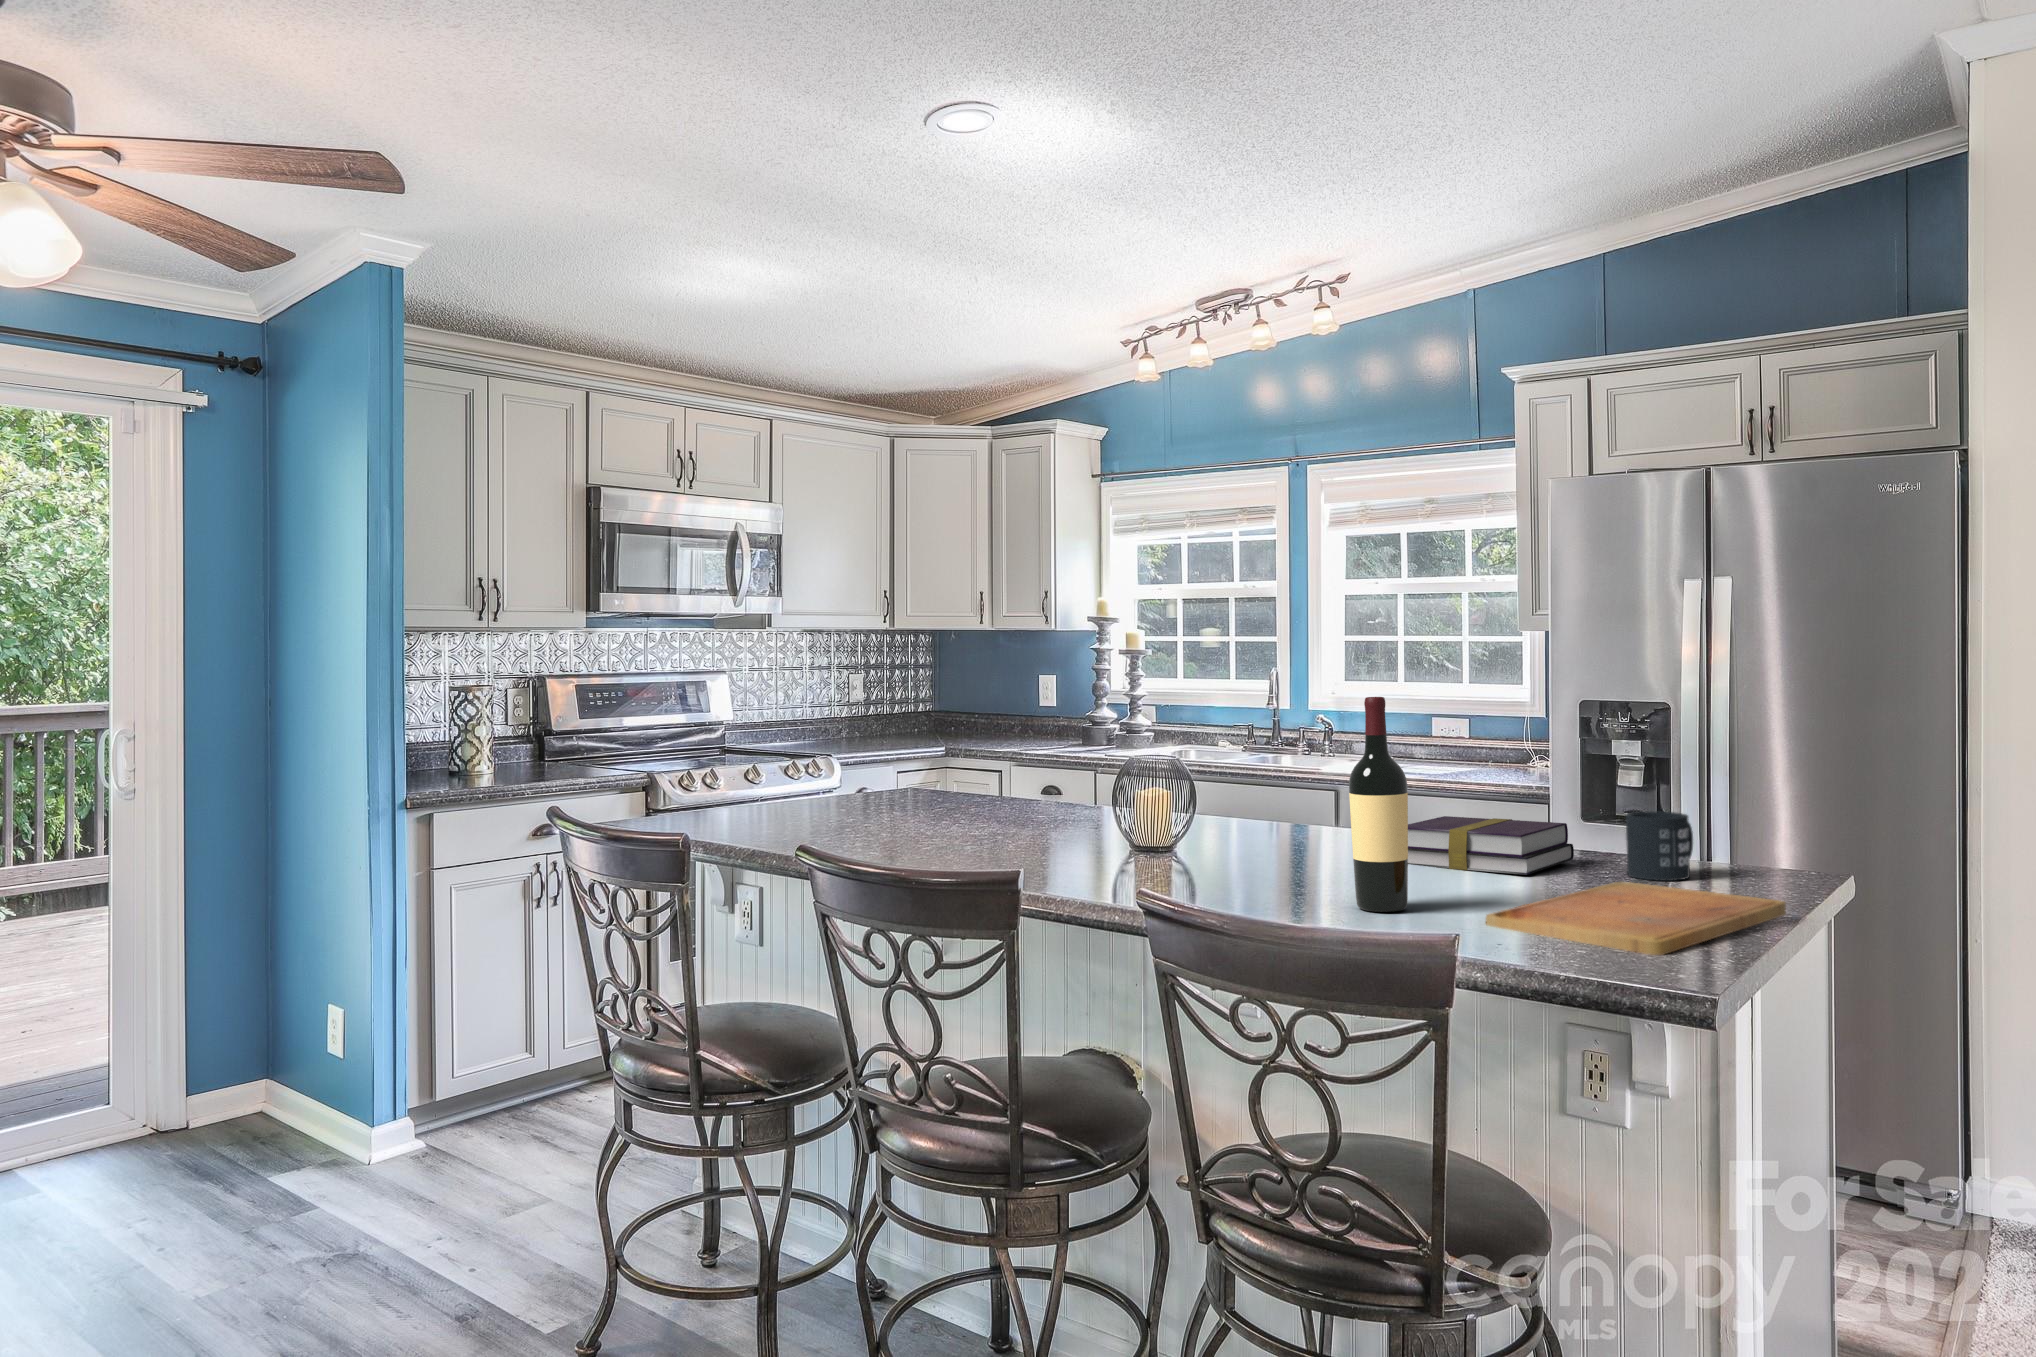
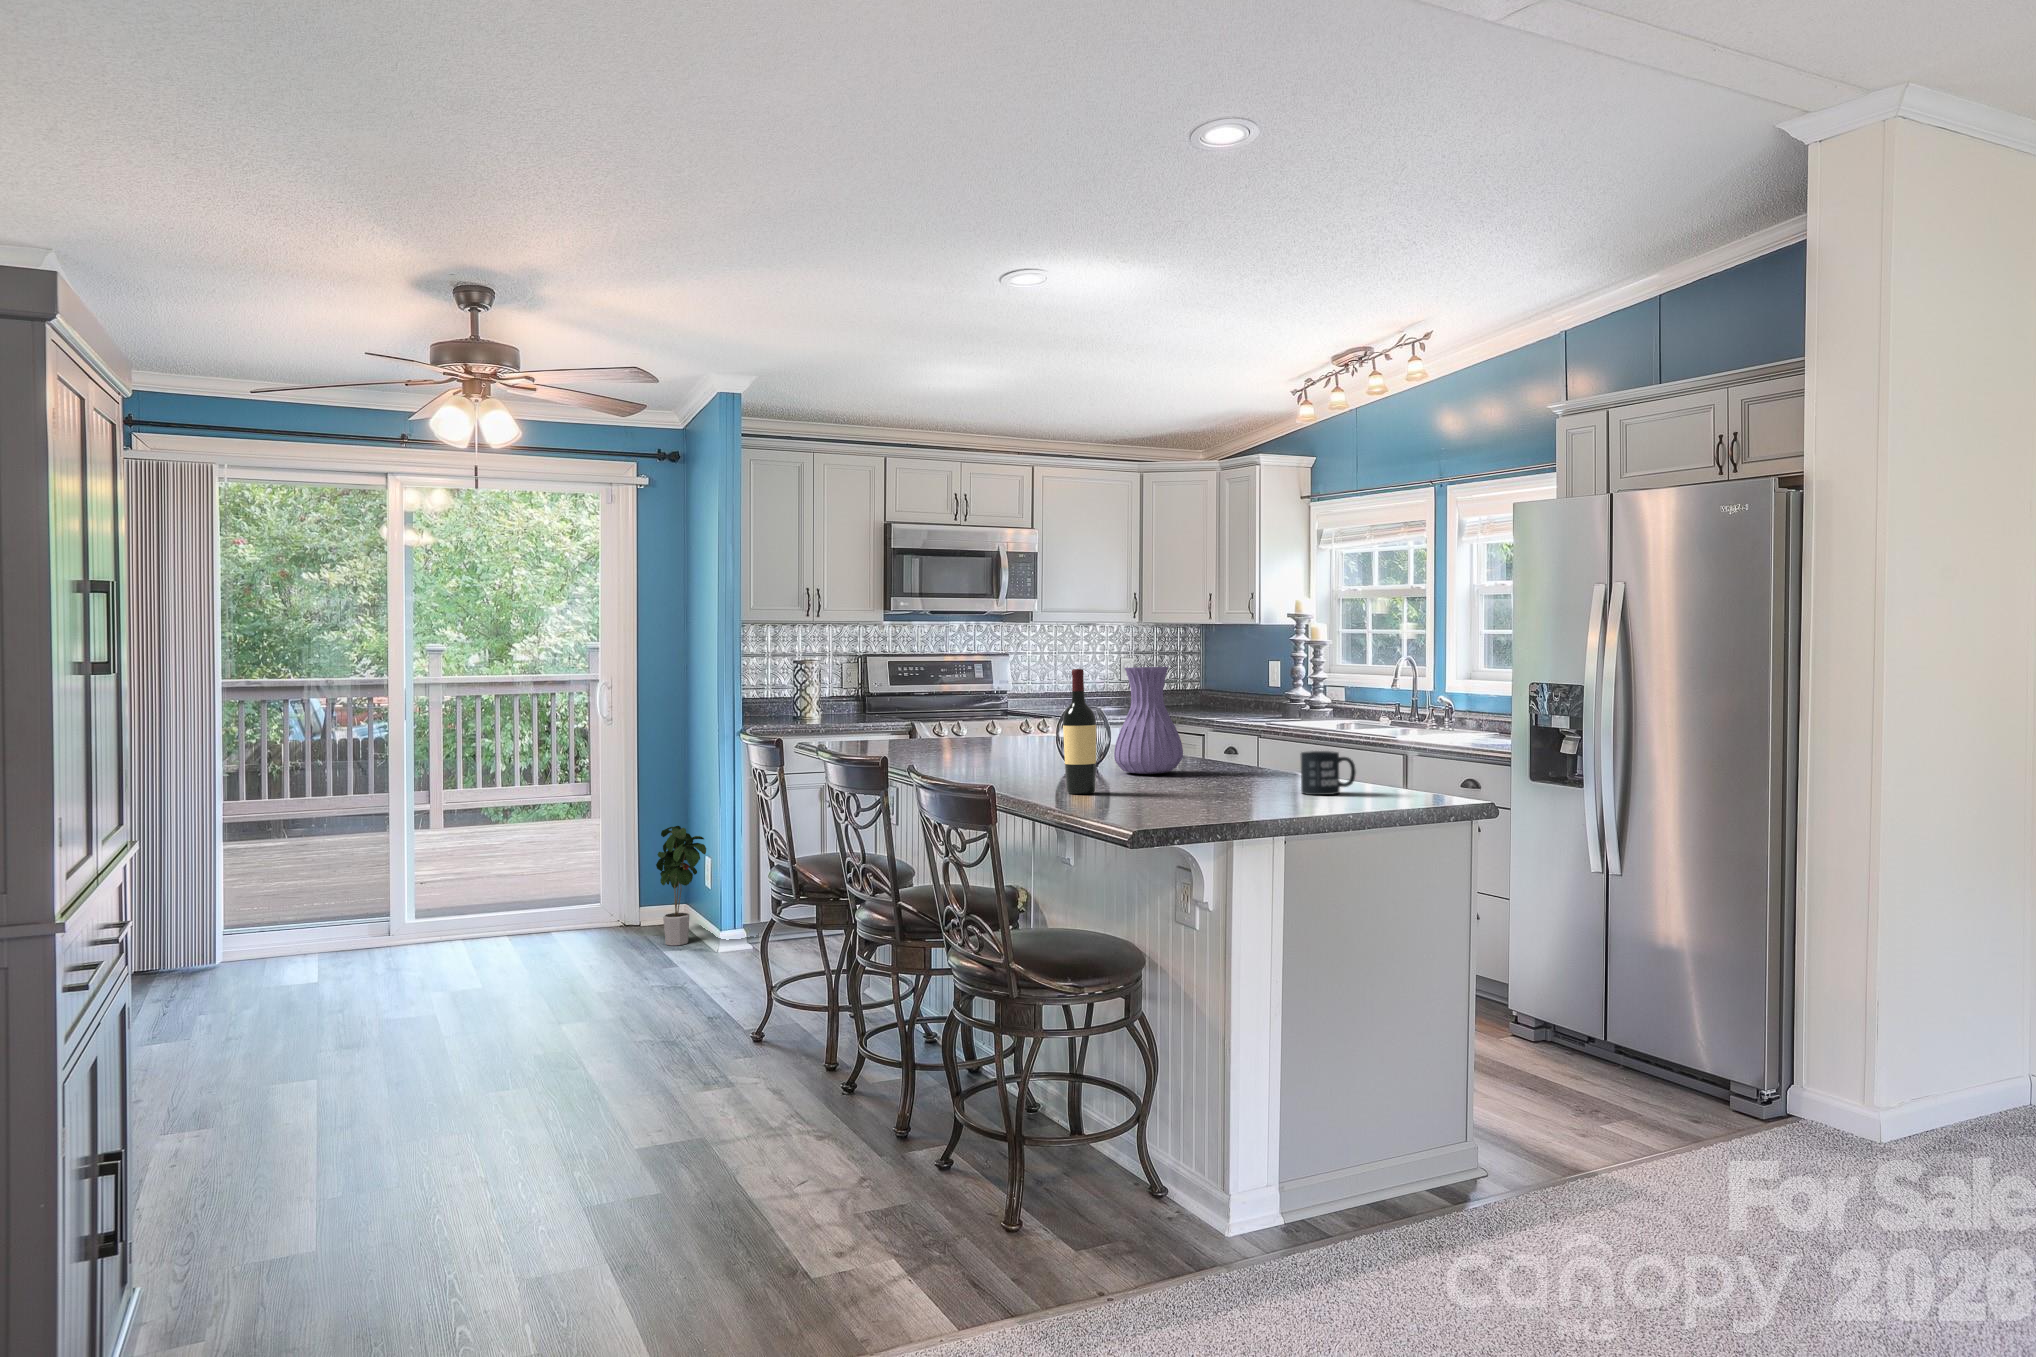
vase: none [1236,688,1342,854] -> present [1114,667,1183,774]
book: present [1408,816,1574,875] -> none [1189,755,1299,788]
cutting board: present [1486,882,1786,955] -> none [1107,789,1287,813]
potted plant: none [238,958,346,1158] -> present [656,826,706,945]

